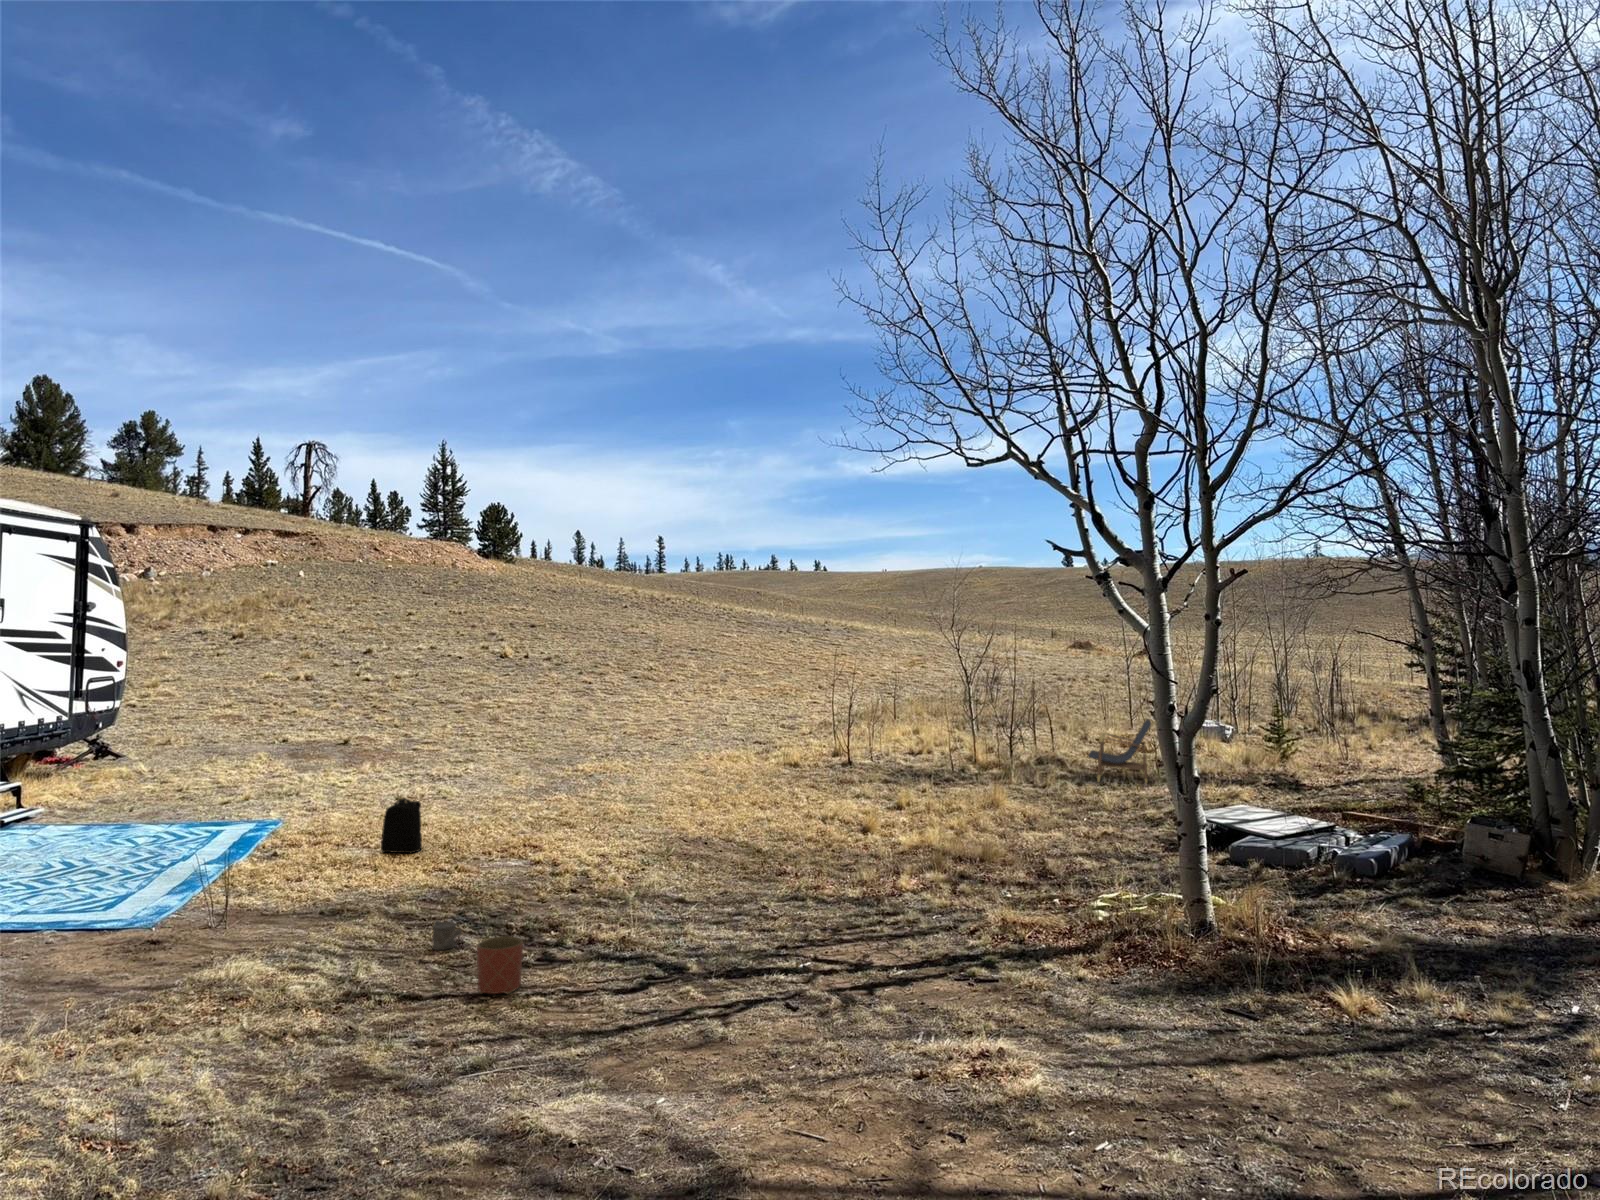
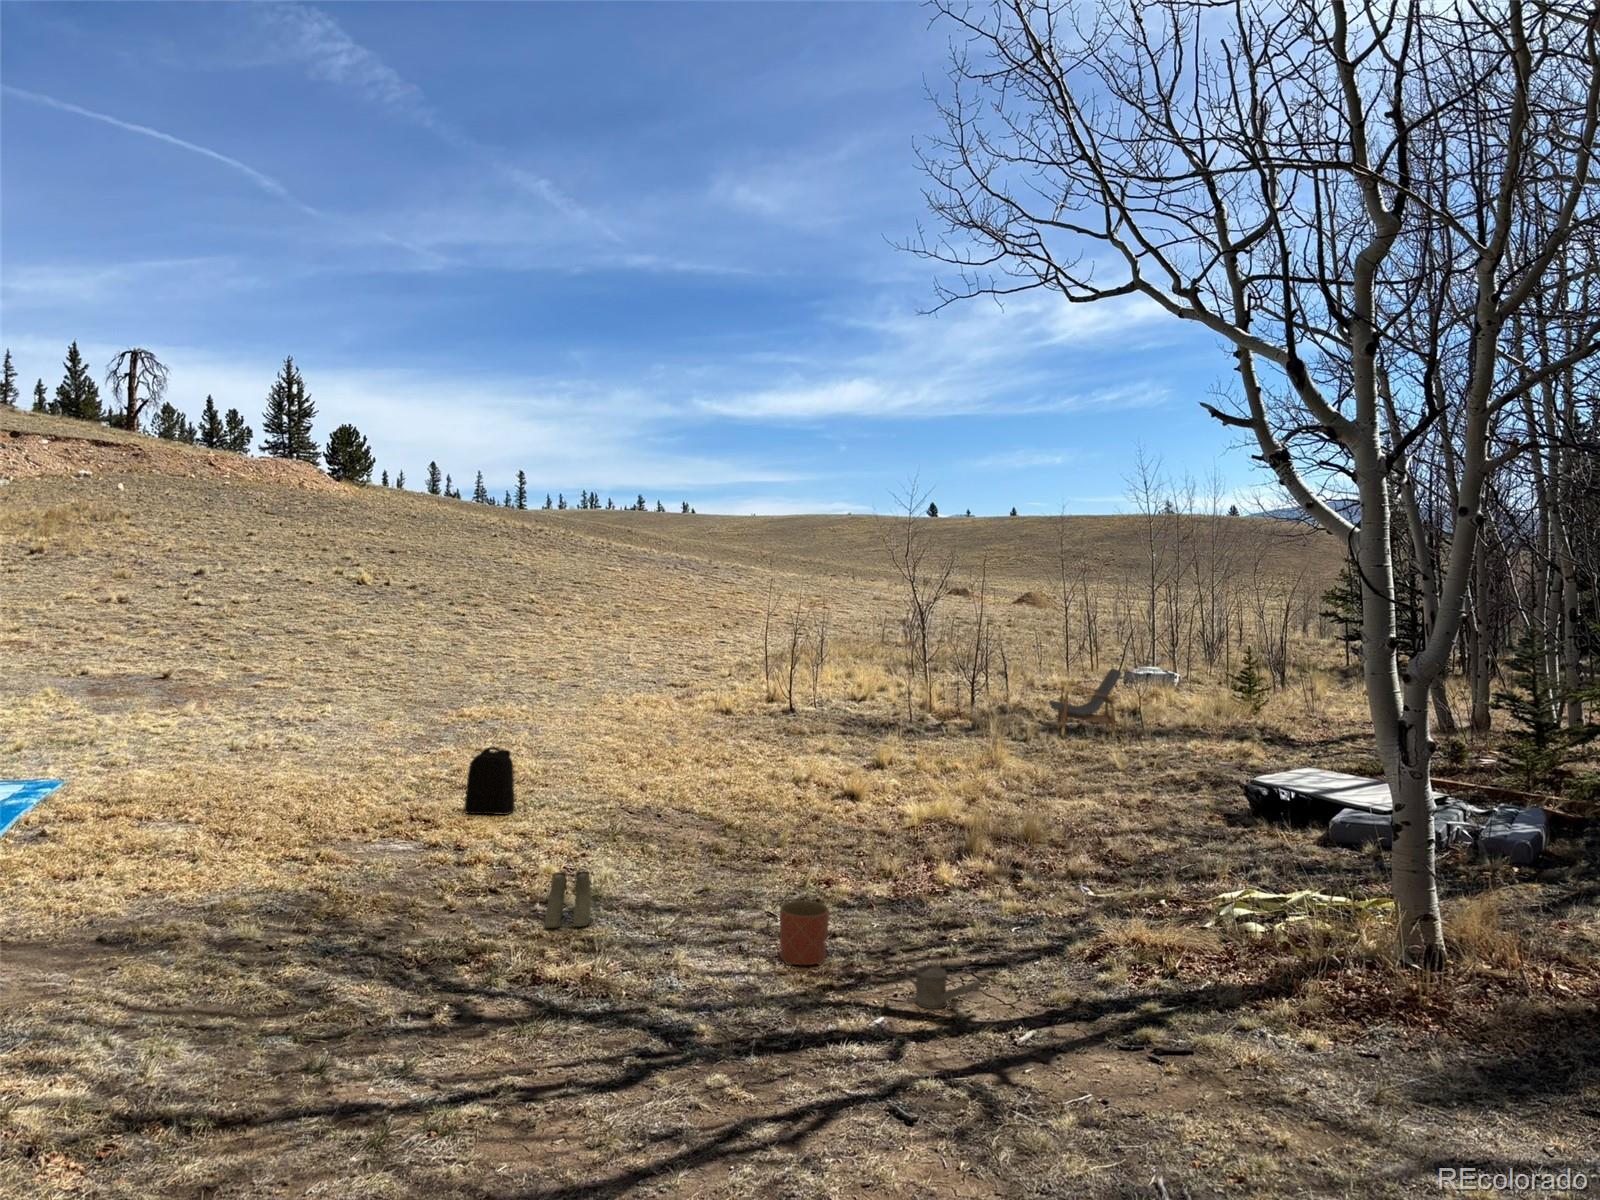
backpack: present [381,798,422,853] -> present [464,747,515,815]
boots: none [600,872,633,909] -> present [545,871,592,928]
watering can: present [432,920,462,950] -> present [904,963,979,1009]
planter: present [477,937,523,994] -> present [780,901,829,965]

